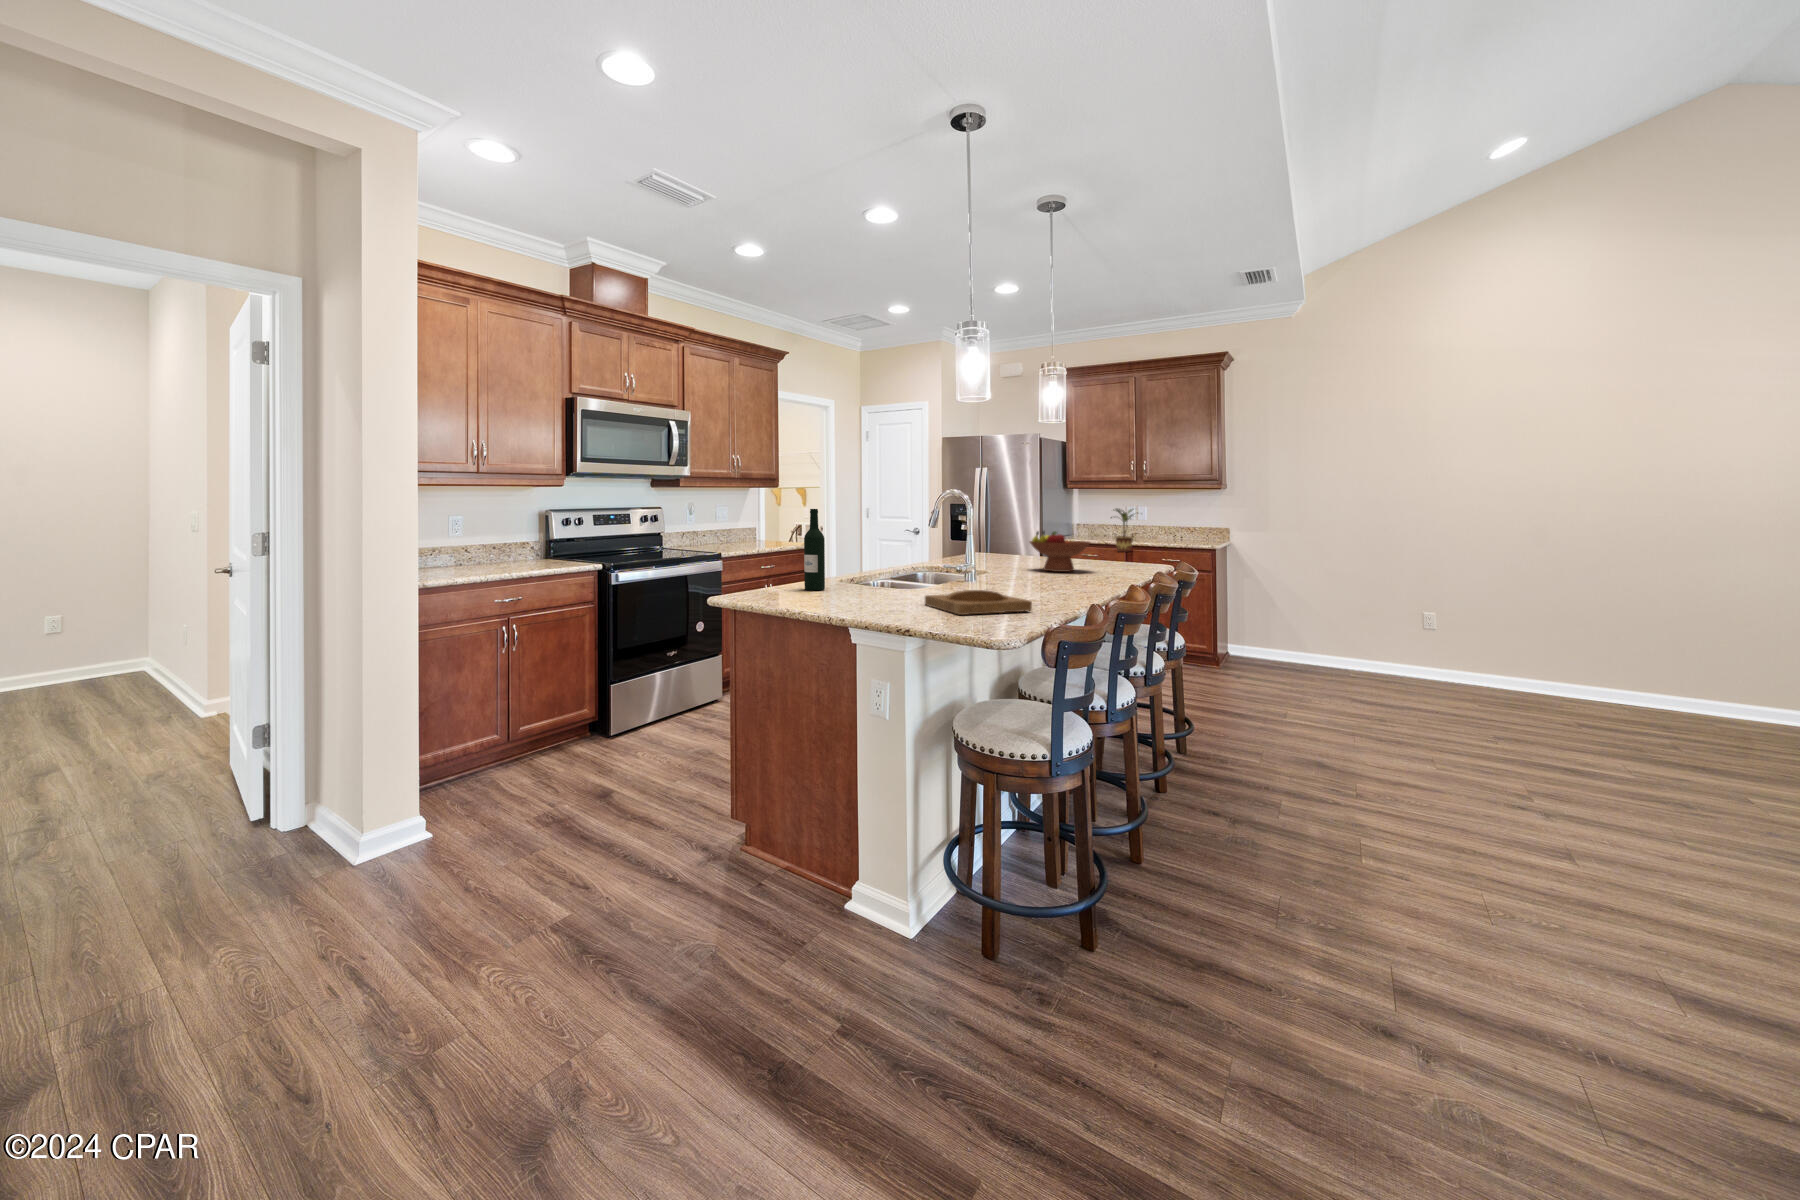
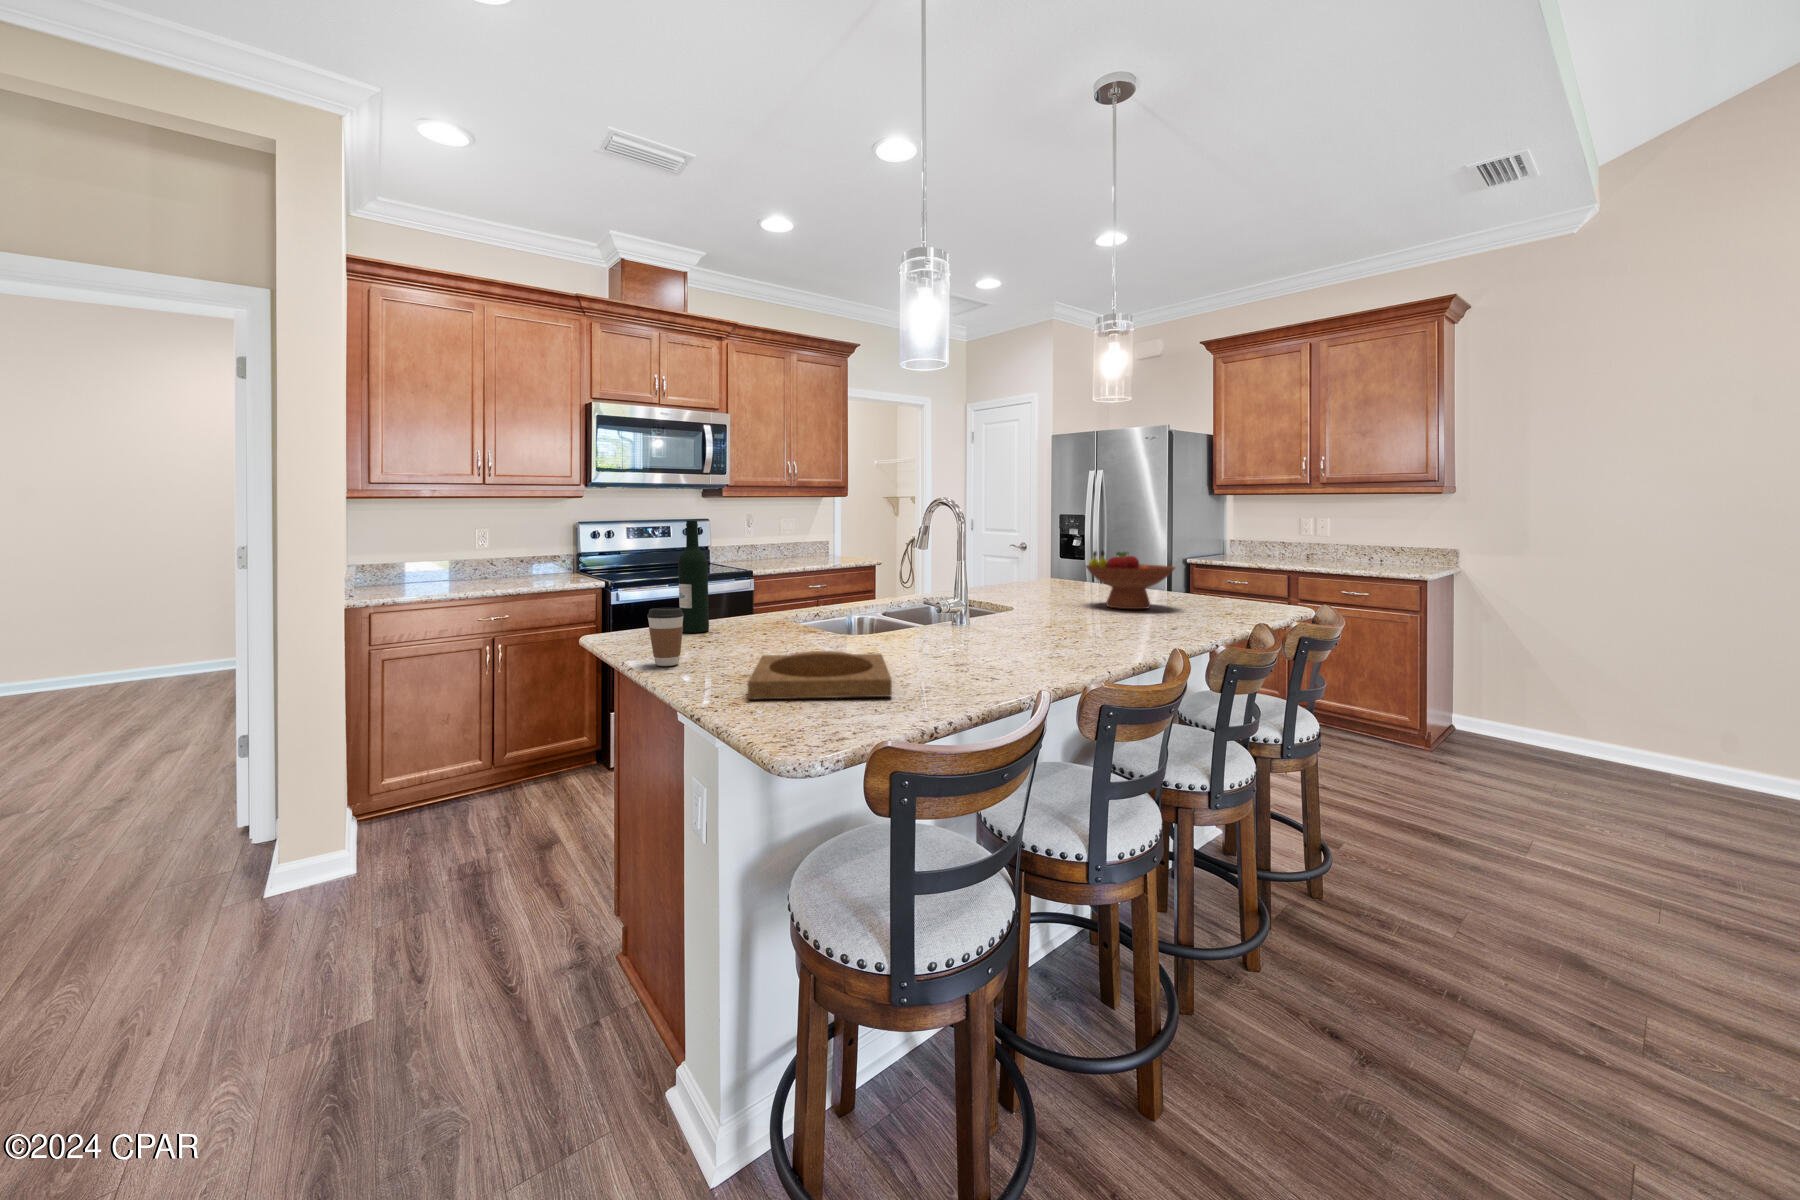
potted plant: present [1111,509,1134,552] -> none [1269,519,1316,577]
coffee cup: none [849,567,872,605] -> present [647,608,684,666]

